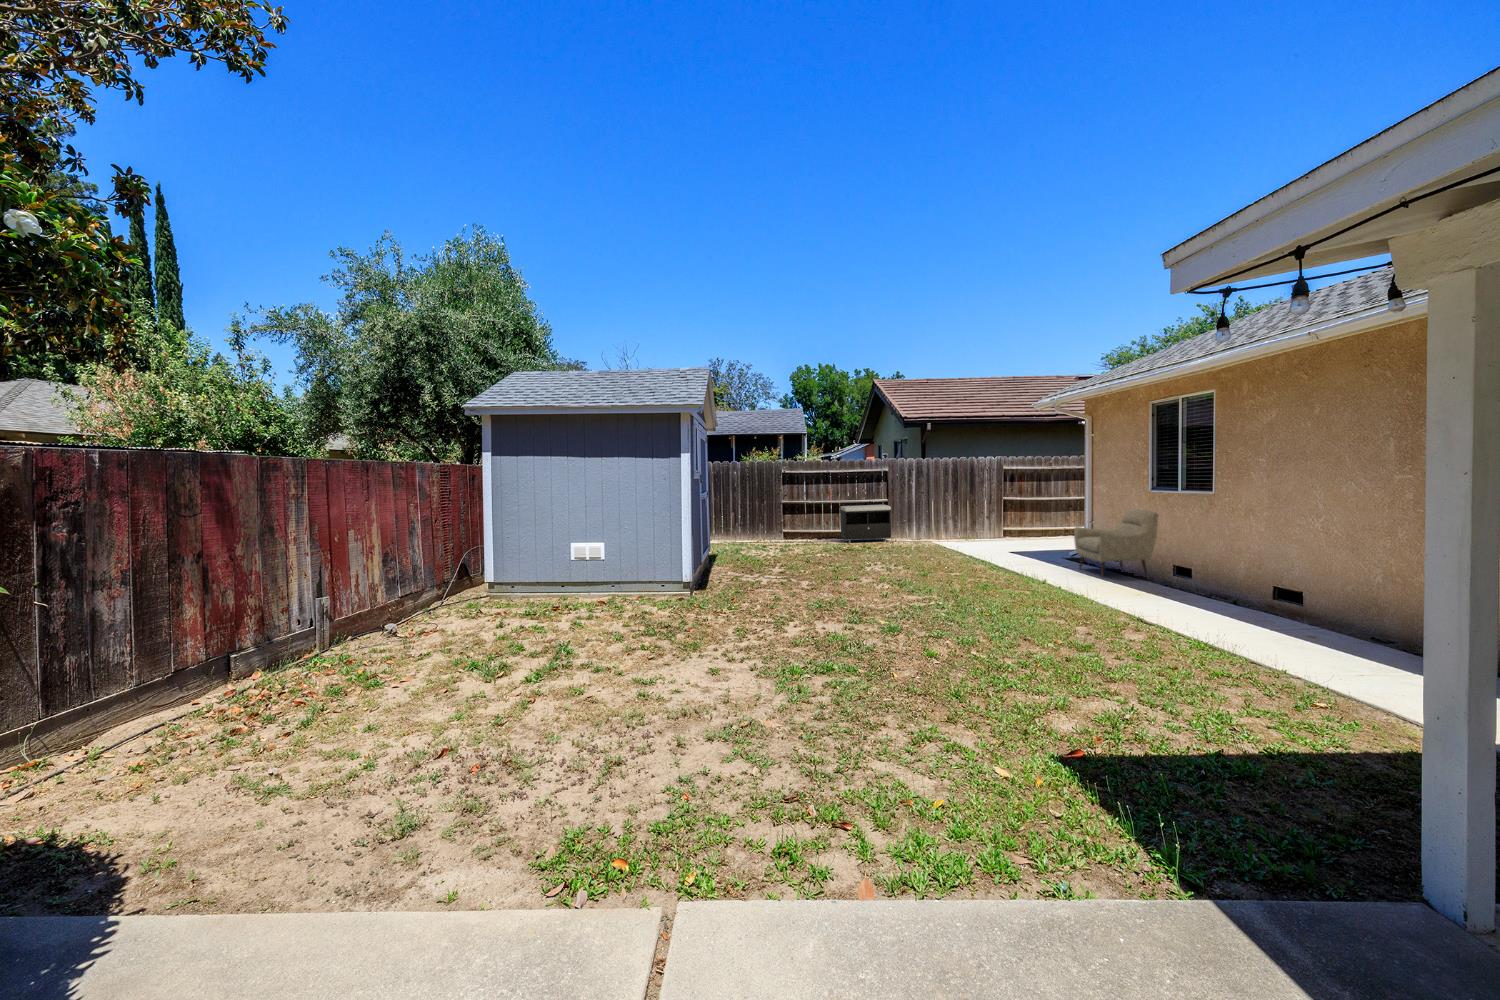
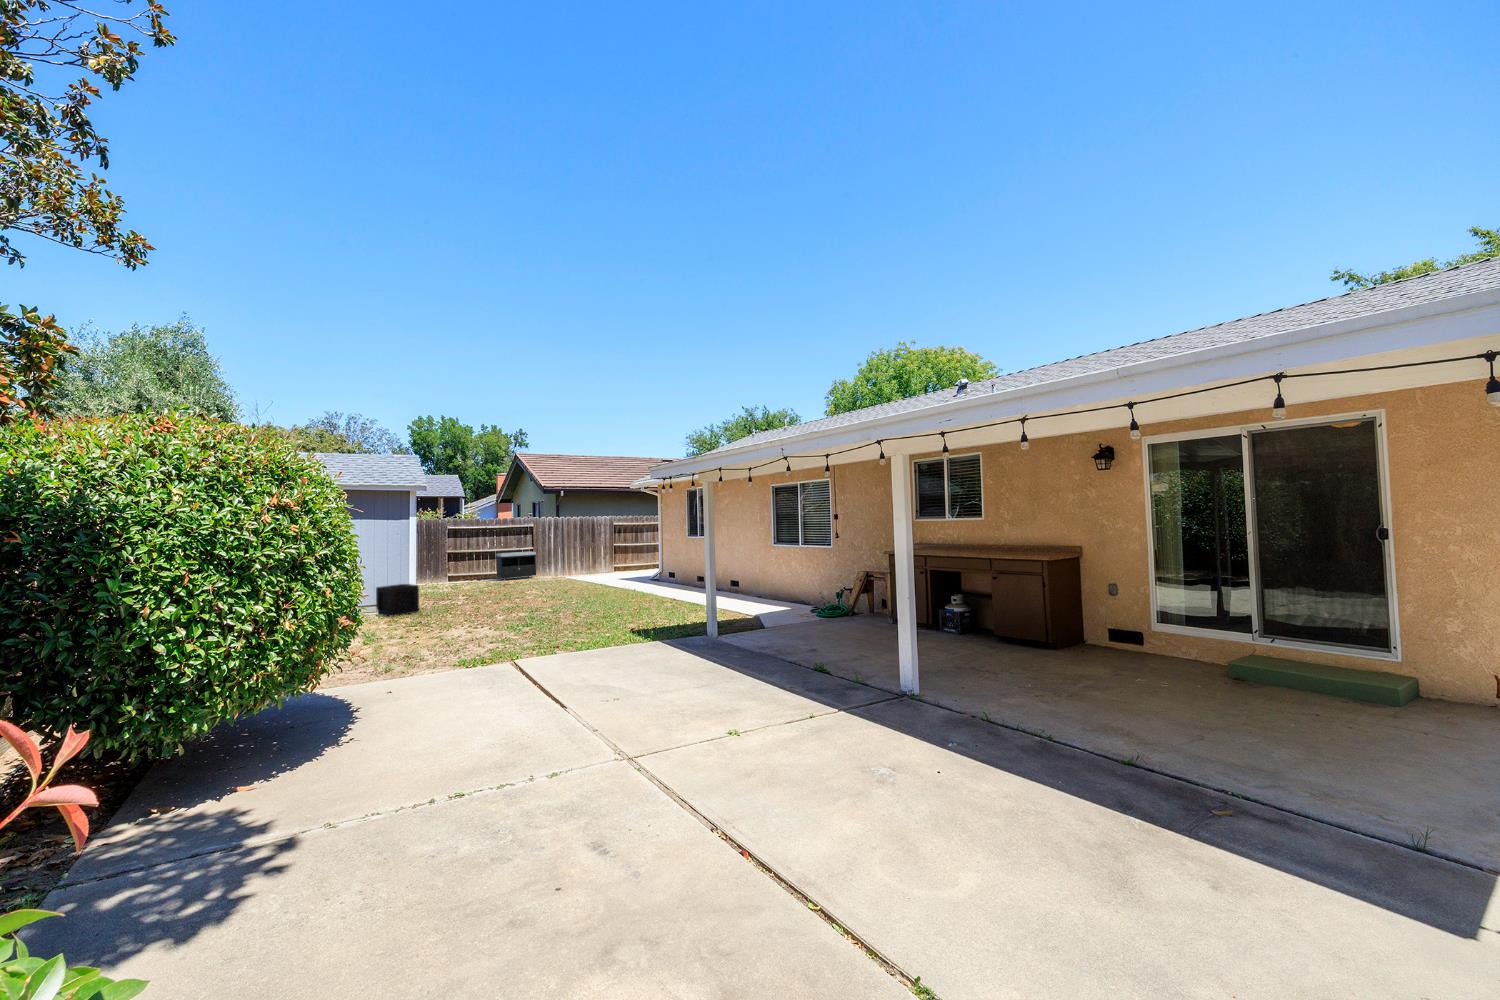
chair: present [1074,509,1159,577] -> none [650,546,690,585]
wooden crate: none [661,554,713,603] -> present [376,584,419,617]

